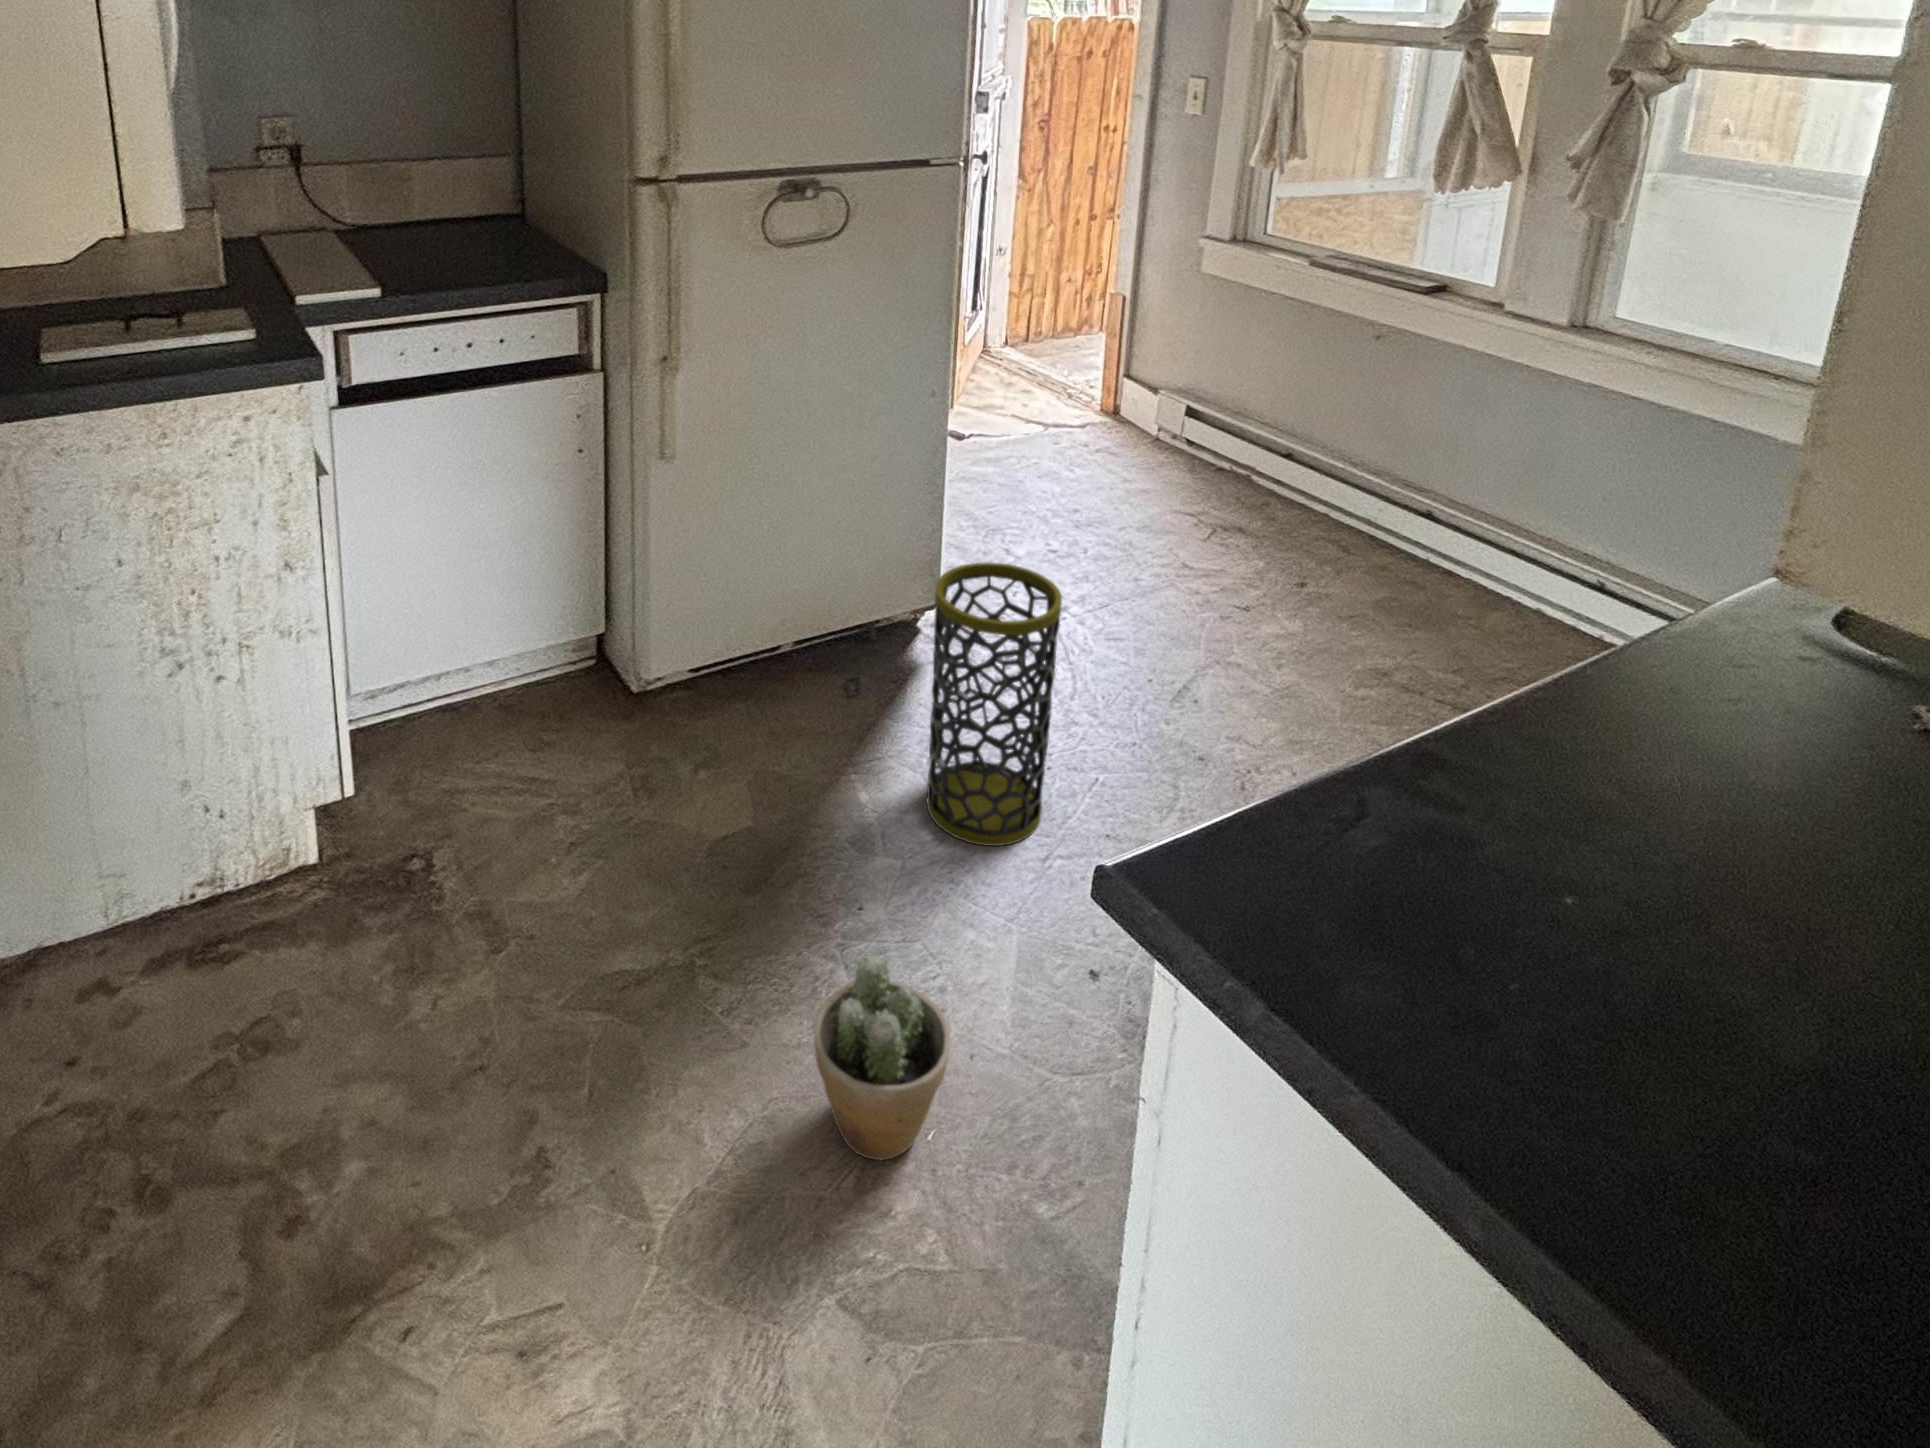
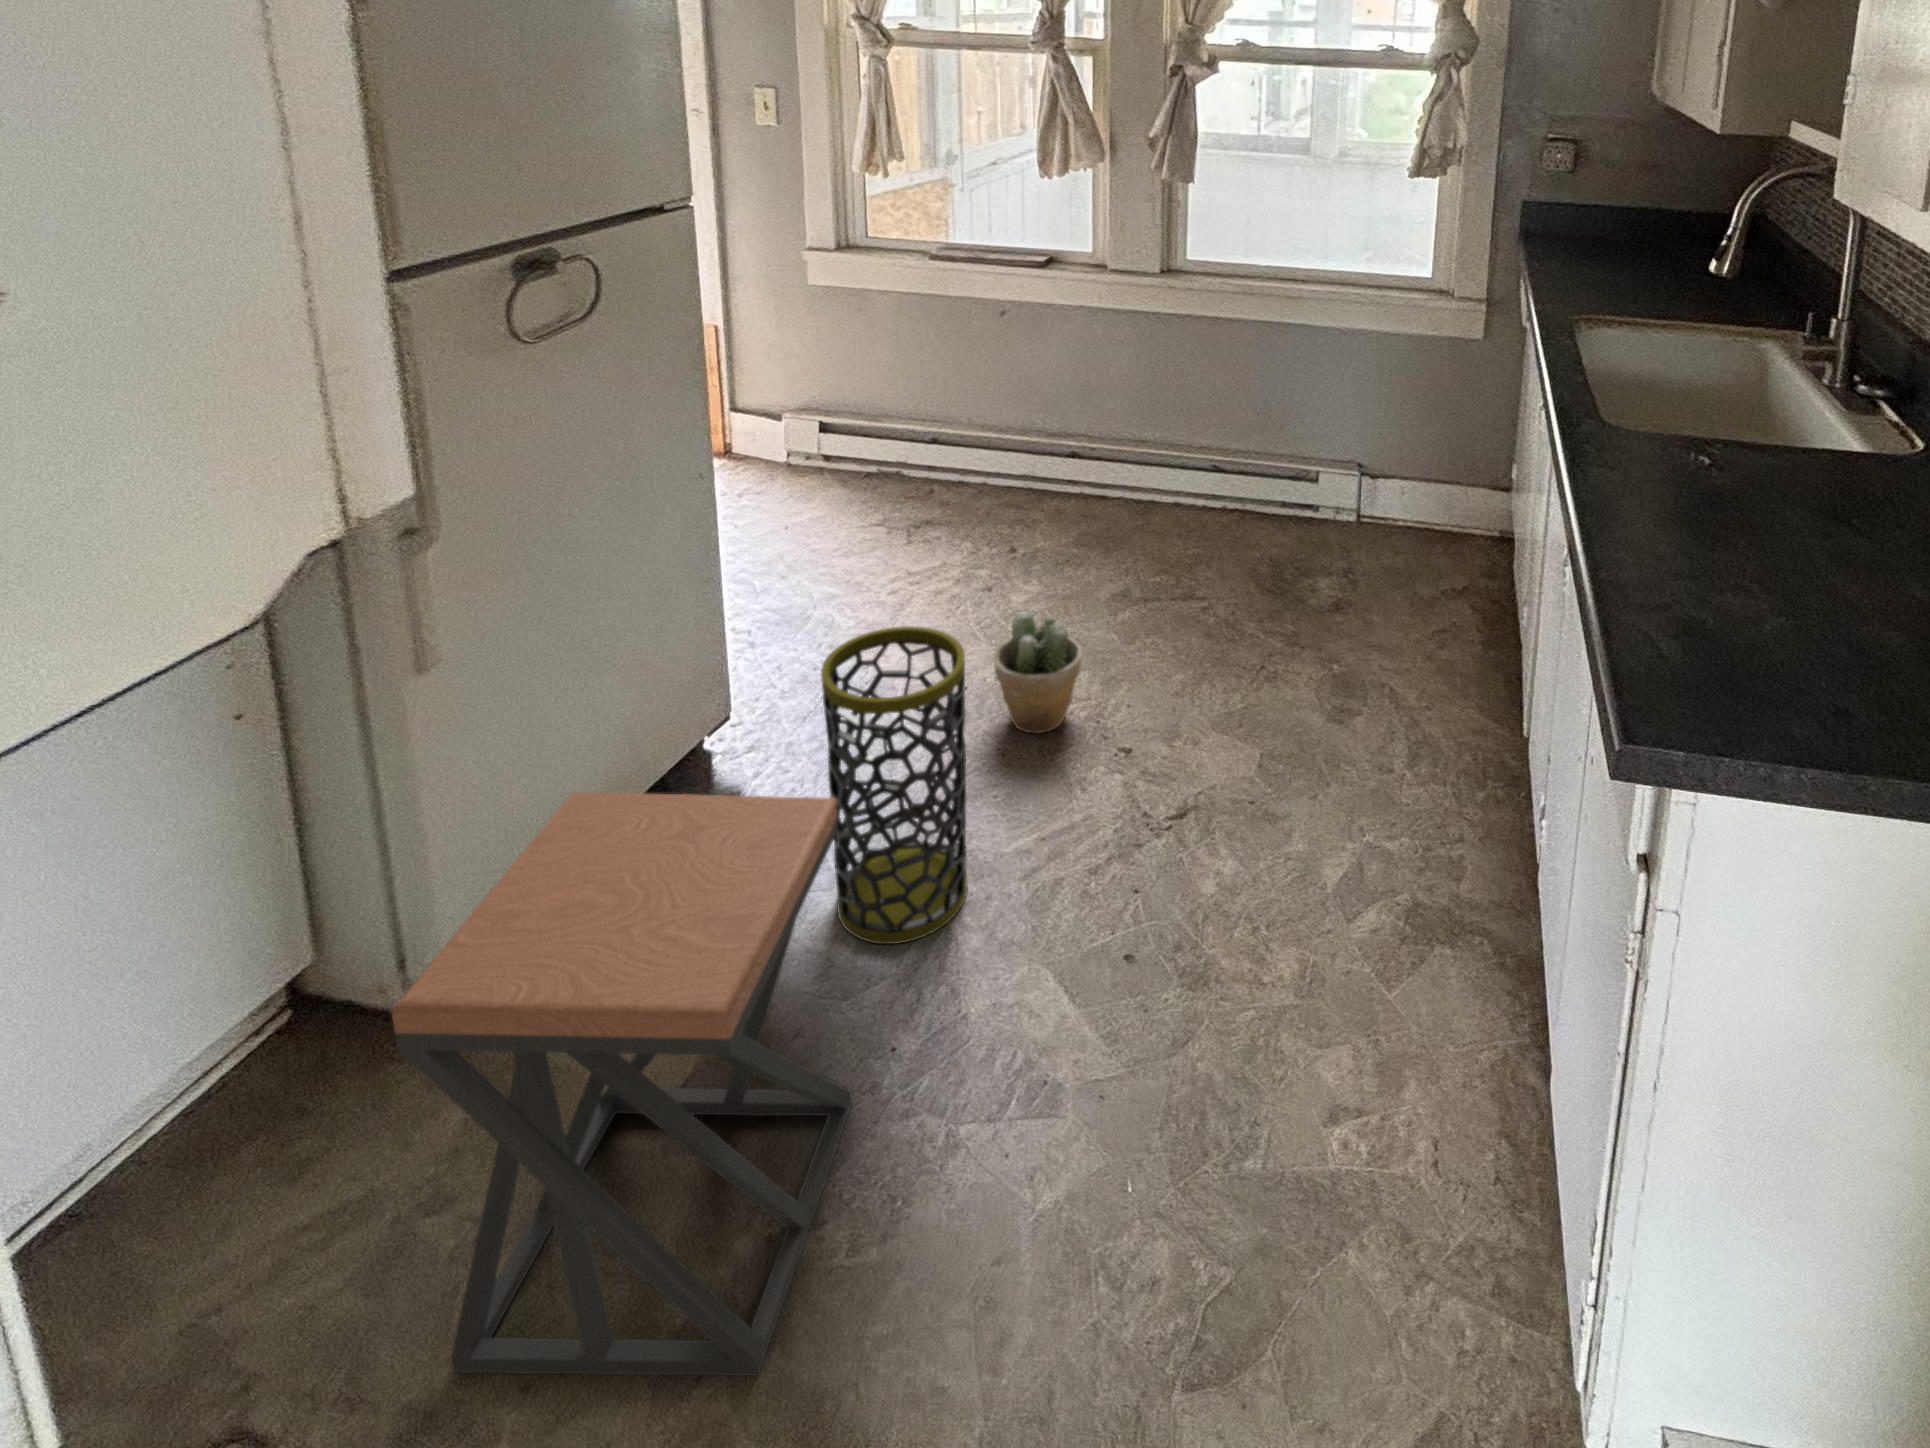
stool: none [554,572,854,1022] -> present [392,792,853,1376]
potted plant: present [813,954,951,1160] -> present [994,611,1082,733]

